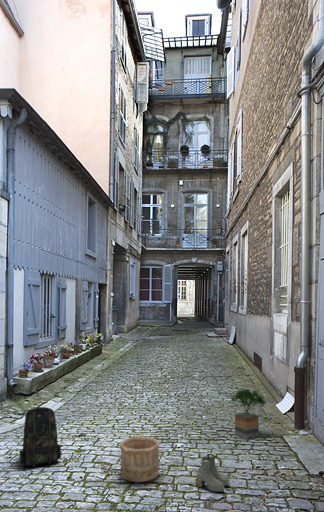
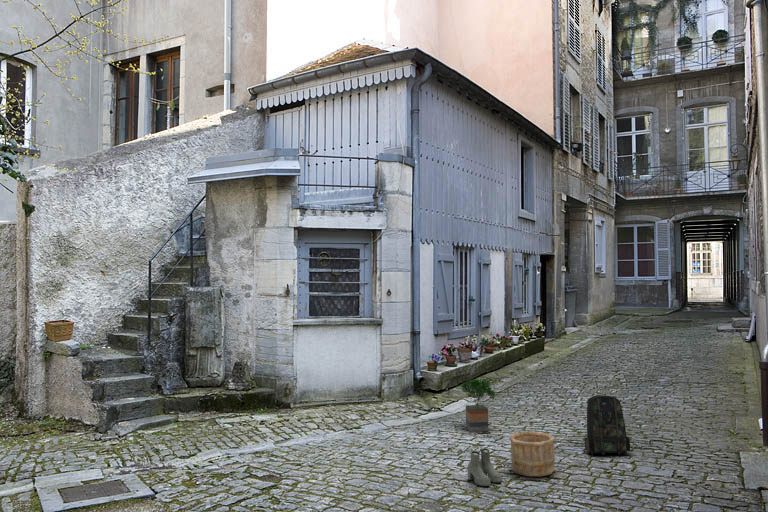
potted tree: present [231,389,265,439] -> present [461,379,495,432]
backpack: present [19,407,61,469] -> present [584,395,630,455]
boots: present [197,454,229,492] -> present [467,449,502,486]

